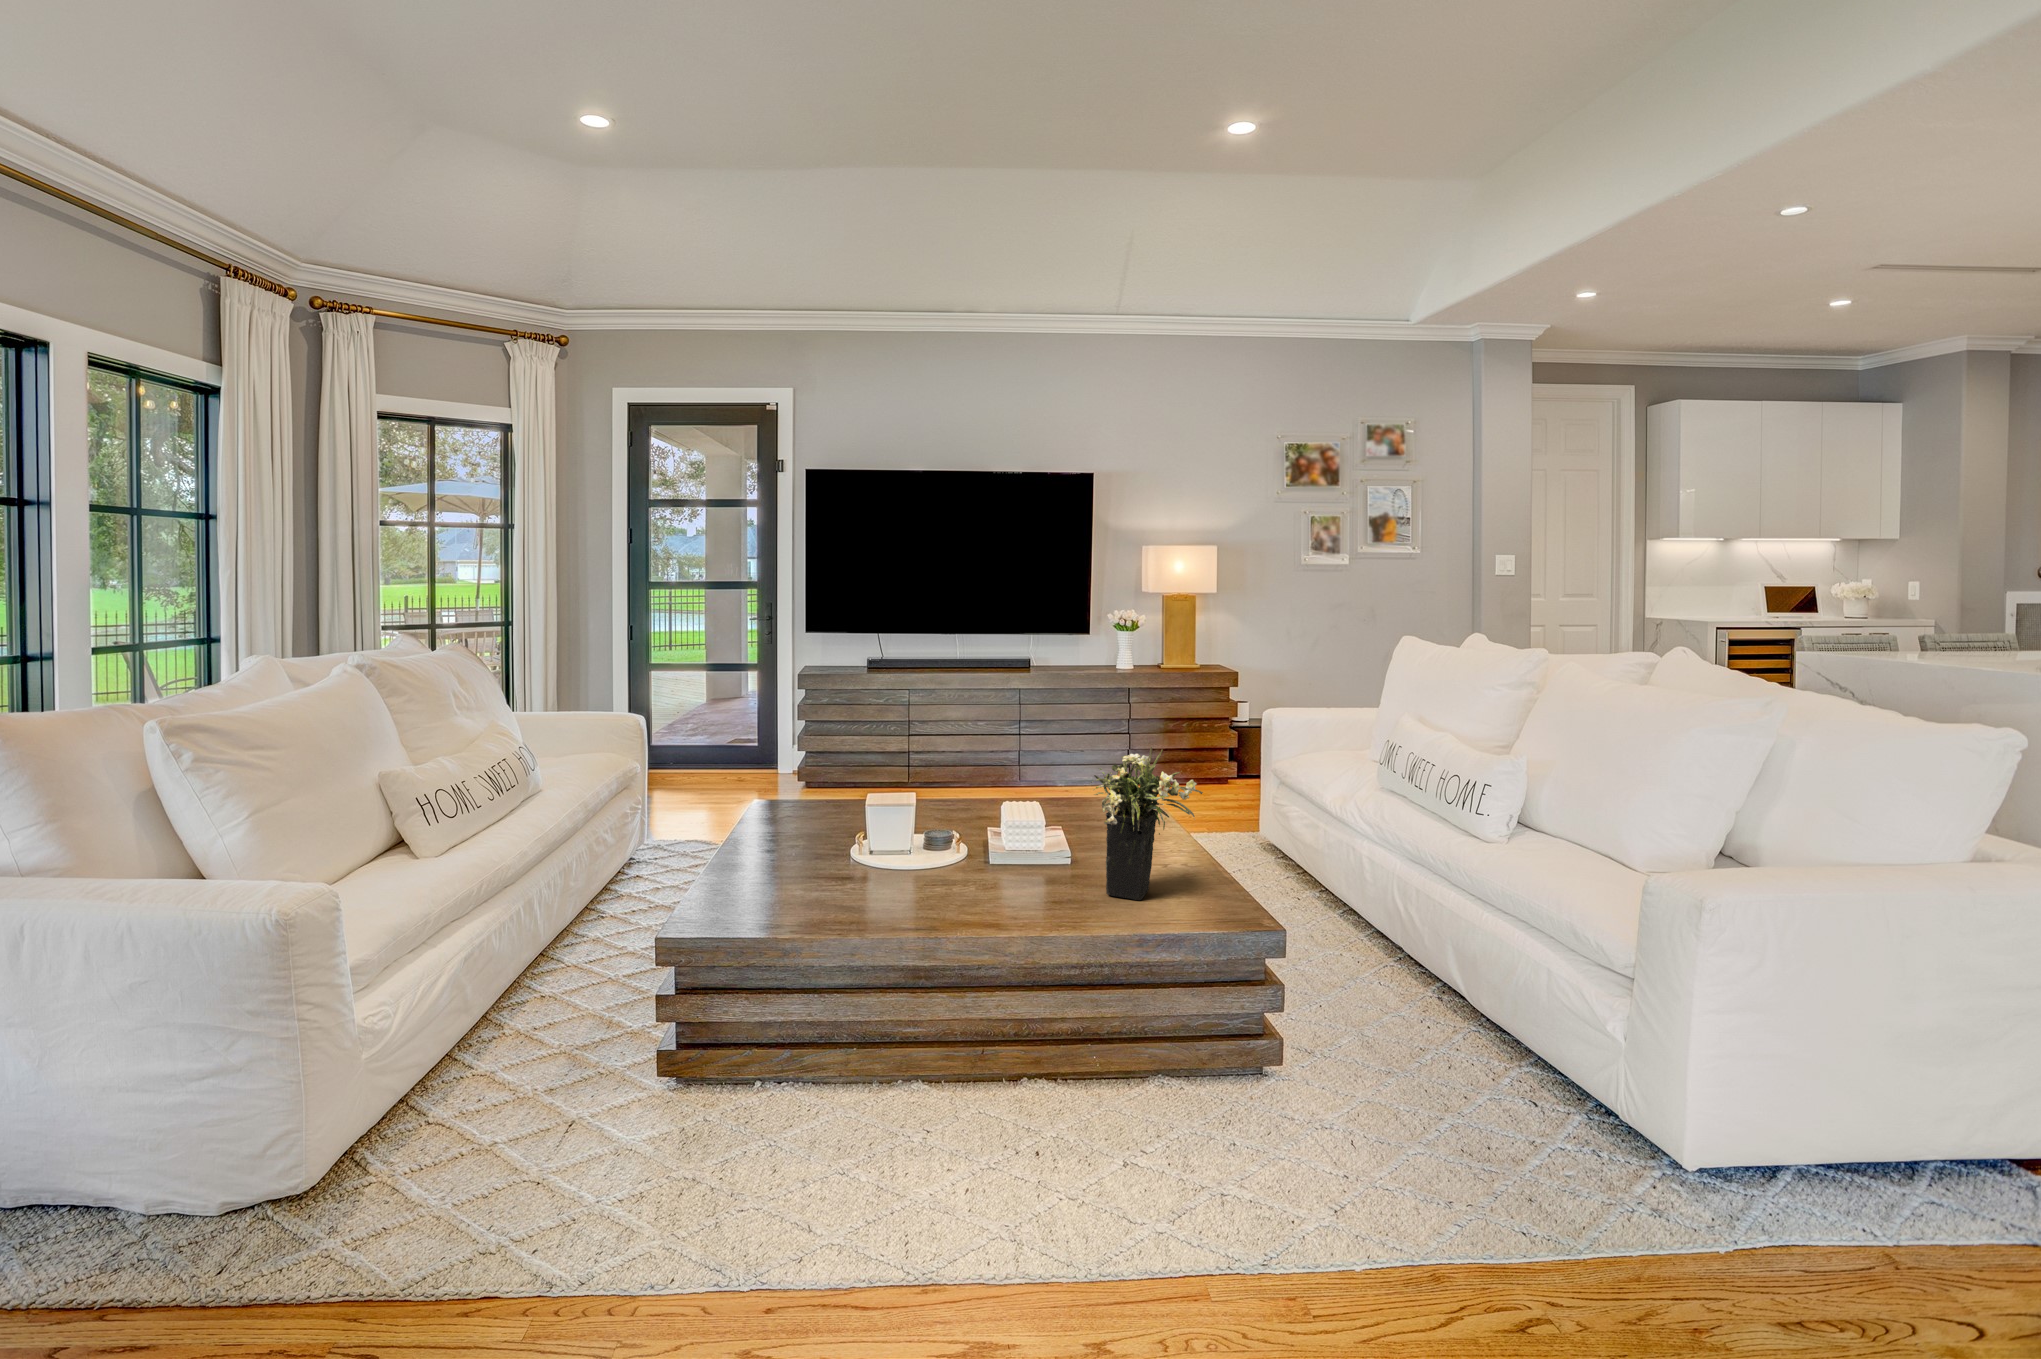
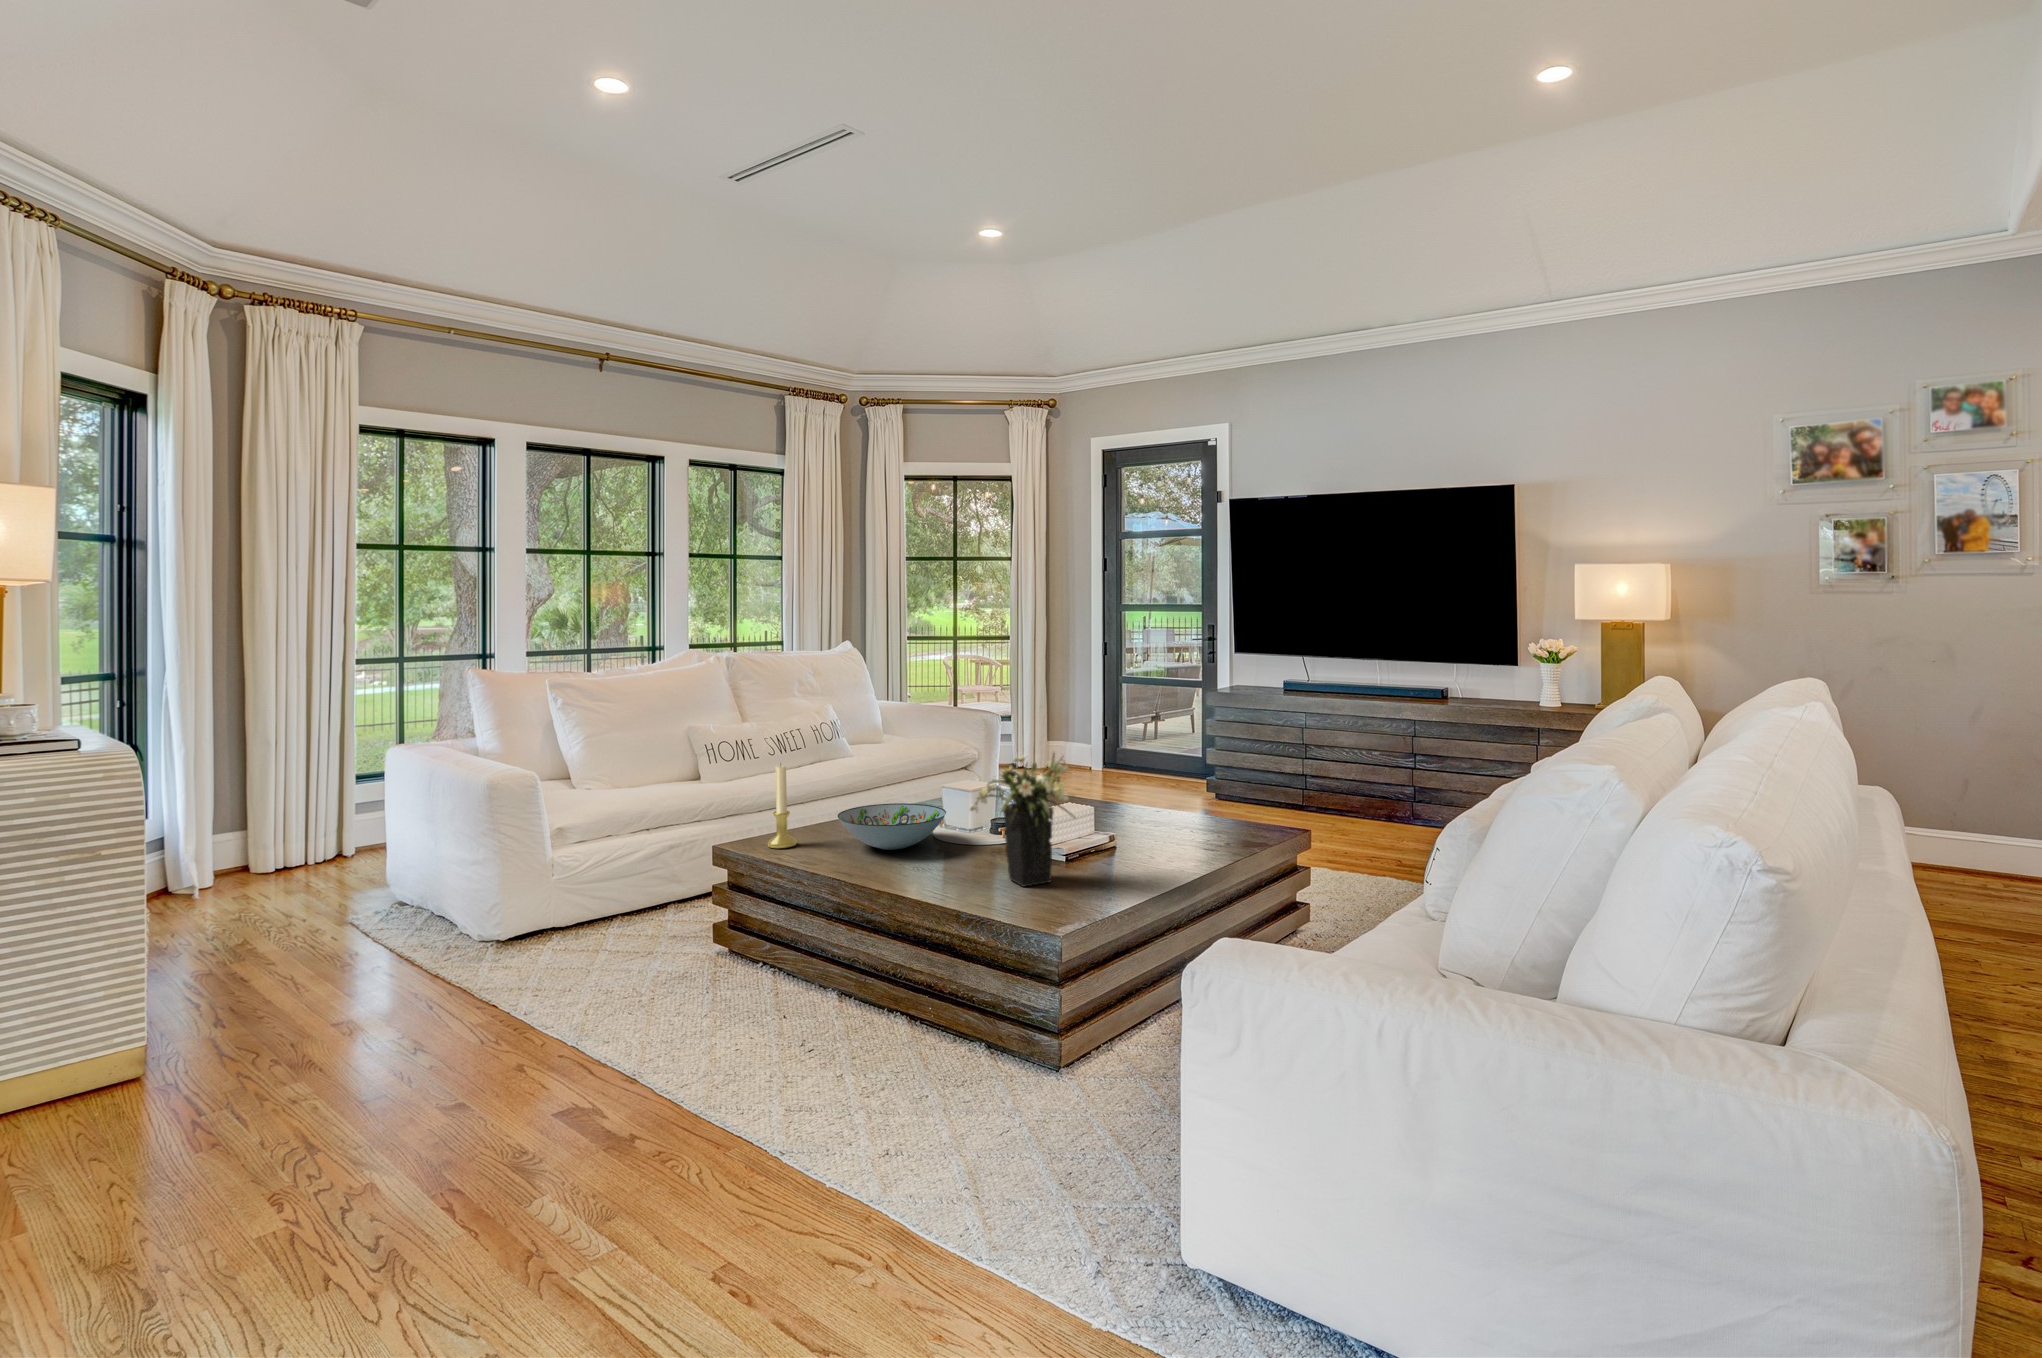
candle holder: none [754,801,793,917] -> present [768,765,797,848]
decorative bowl: none [834,830,969,891] -> present [838,803,946,850]

